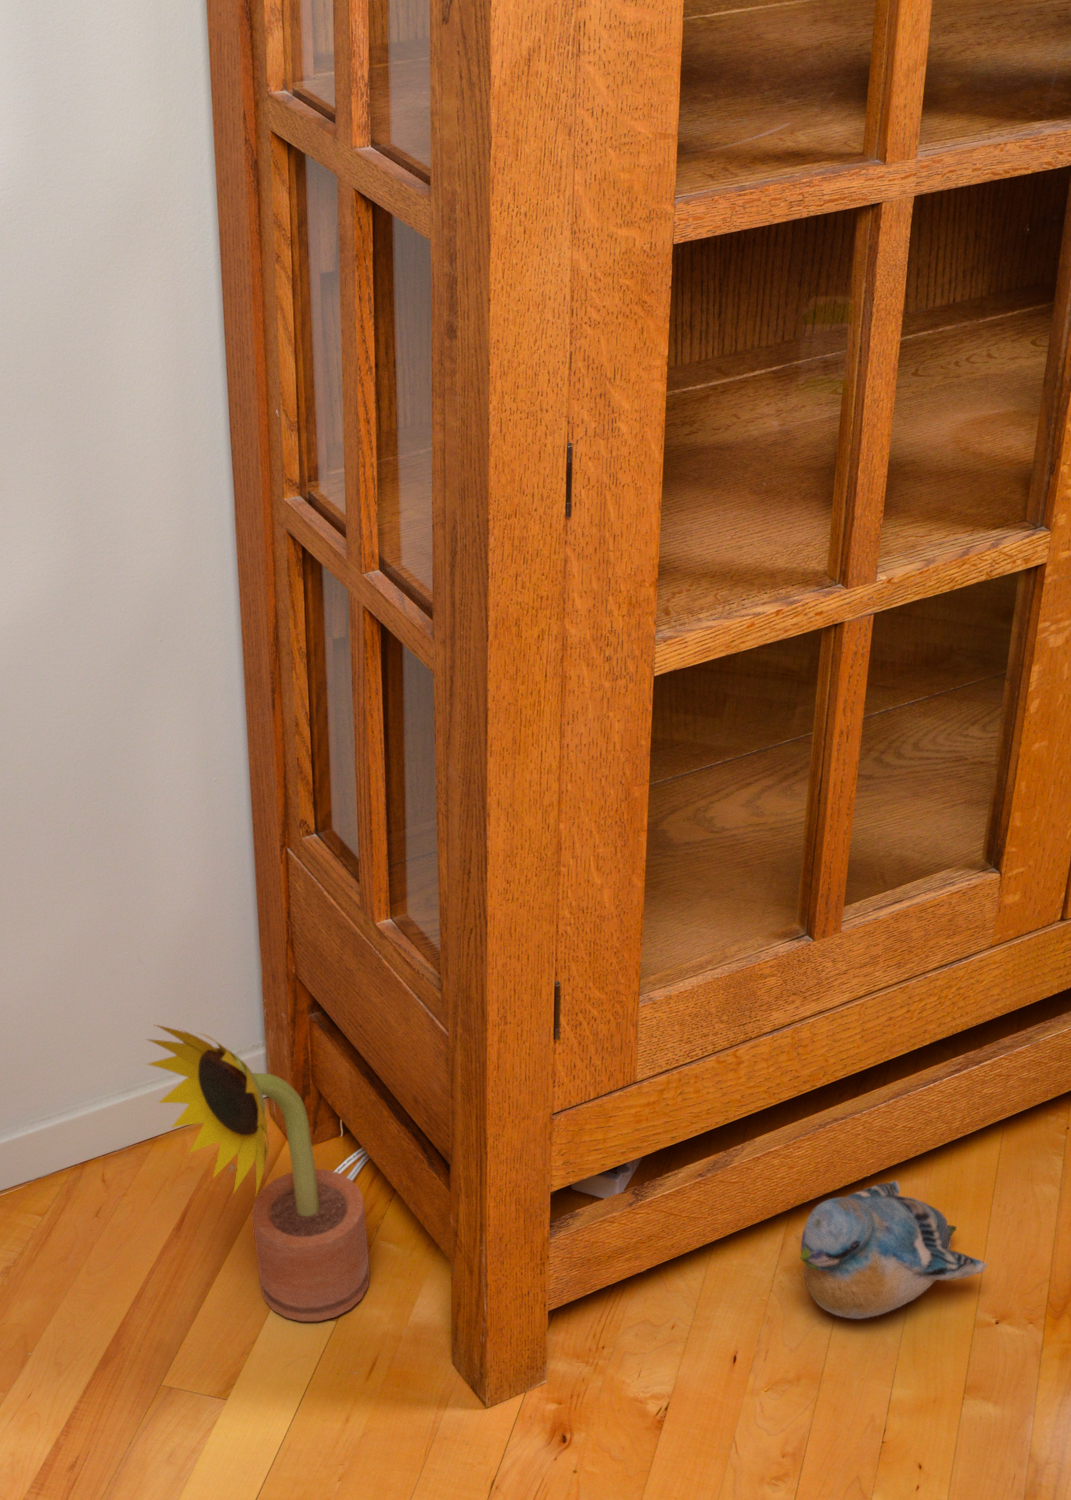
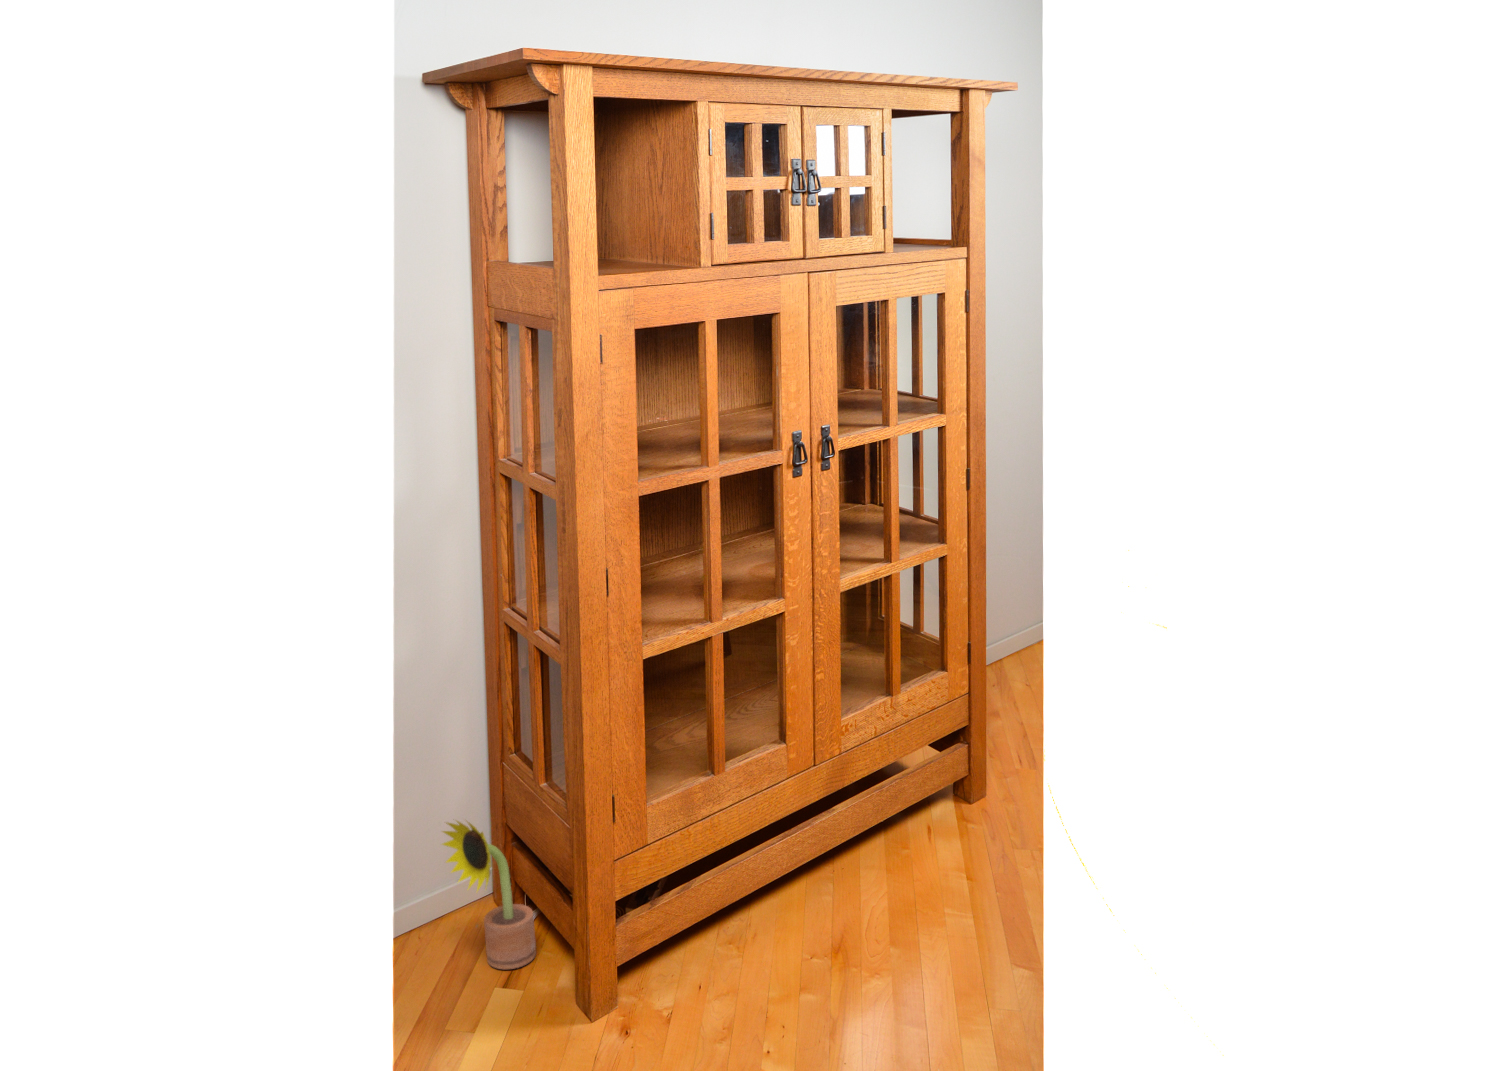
plush toy: present [800,1181,987,1319] -> none [719,893,803,953]

